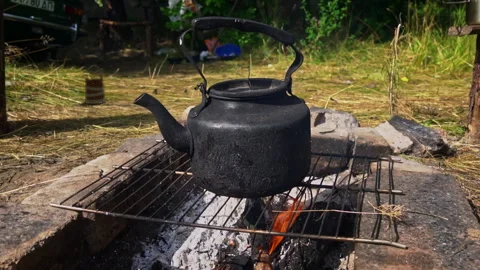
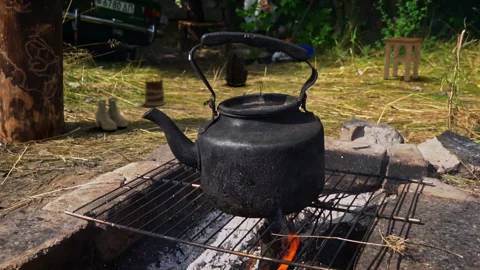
stool: none [313,35,349,76] -> present [384,37,423,81]
backpack: none [160,44,183,84] -> present [225,47,248,86]
boots: none [40,95,76,128] -> present [96,98,128,130]

